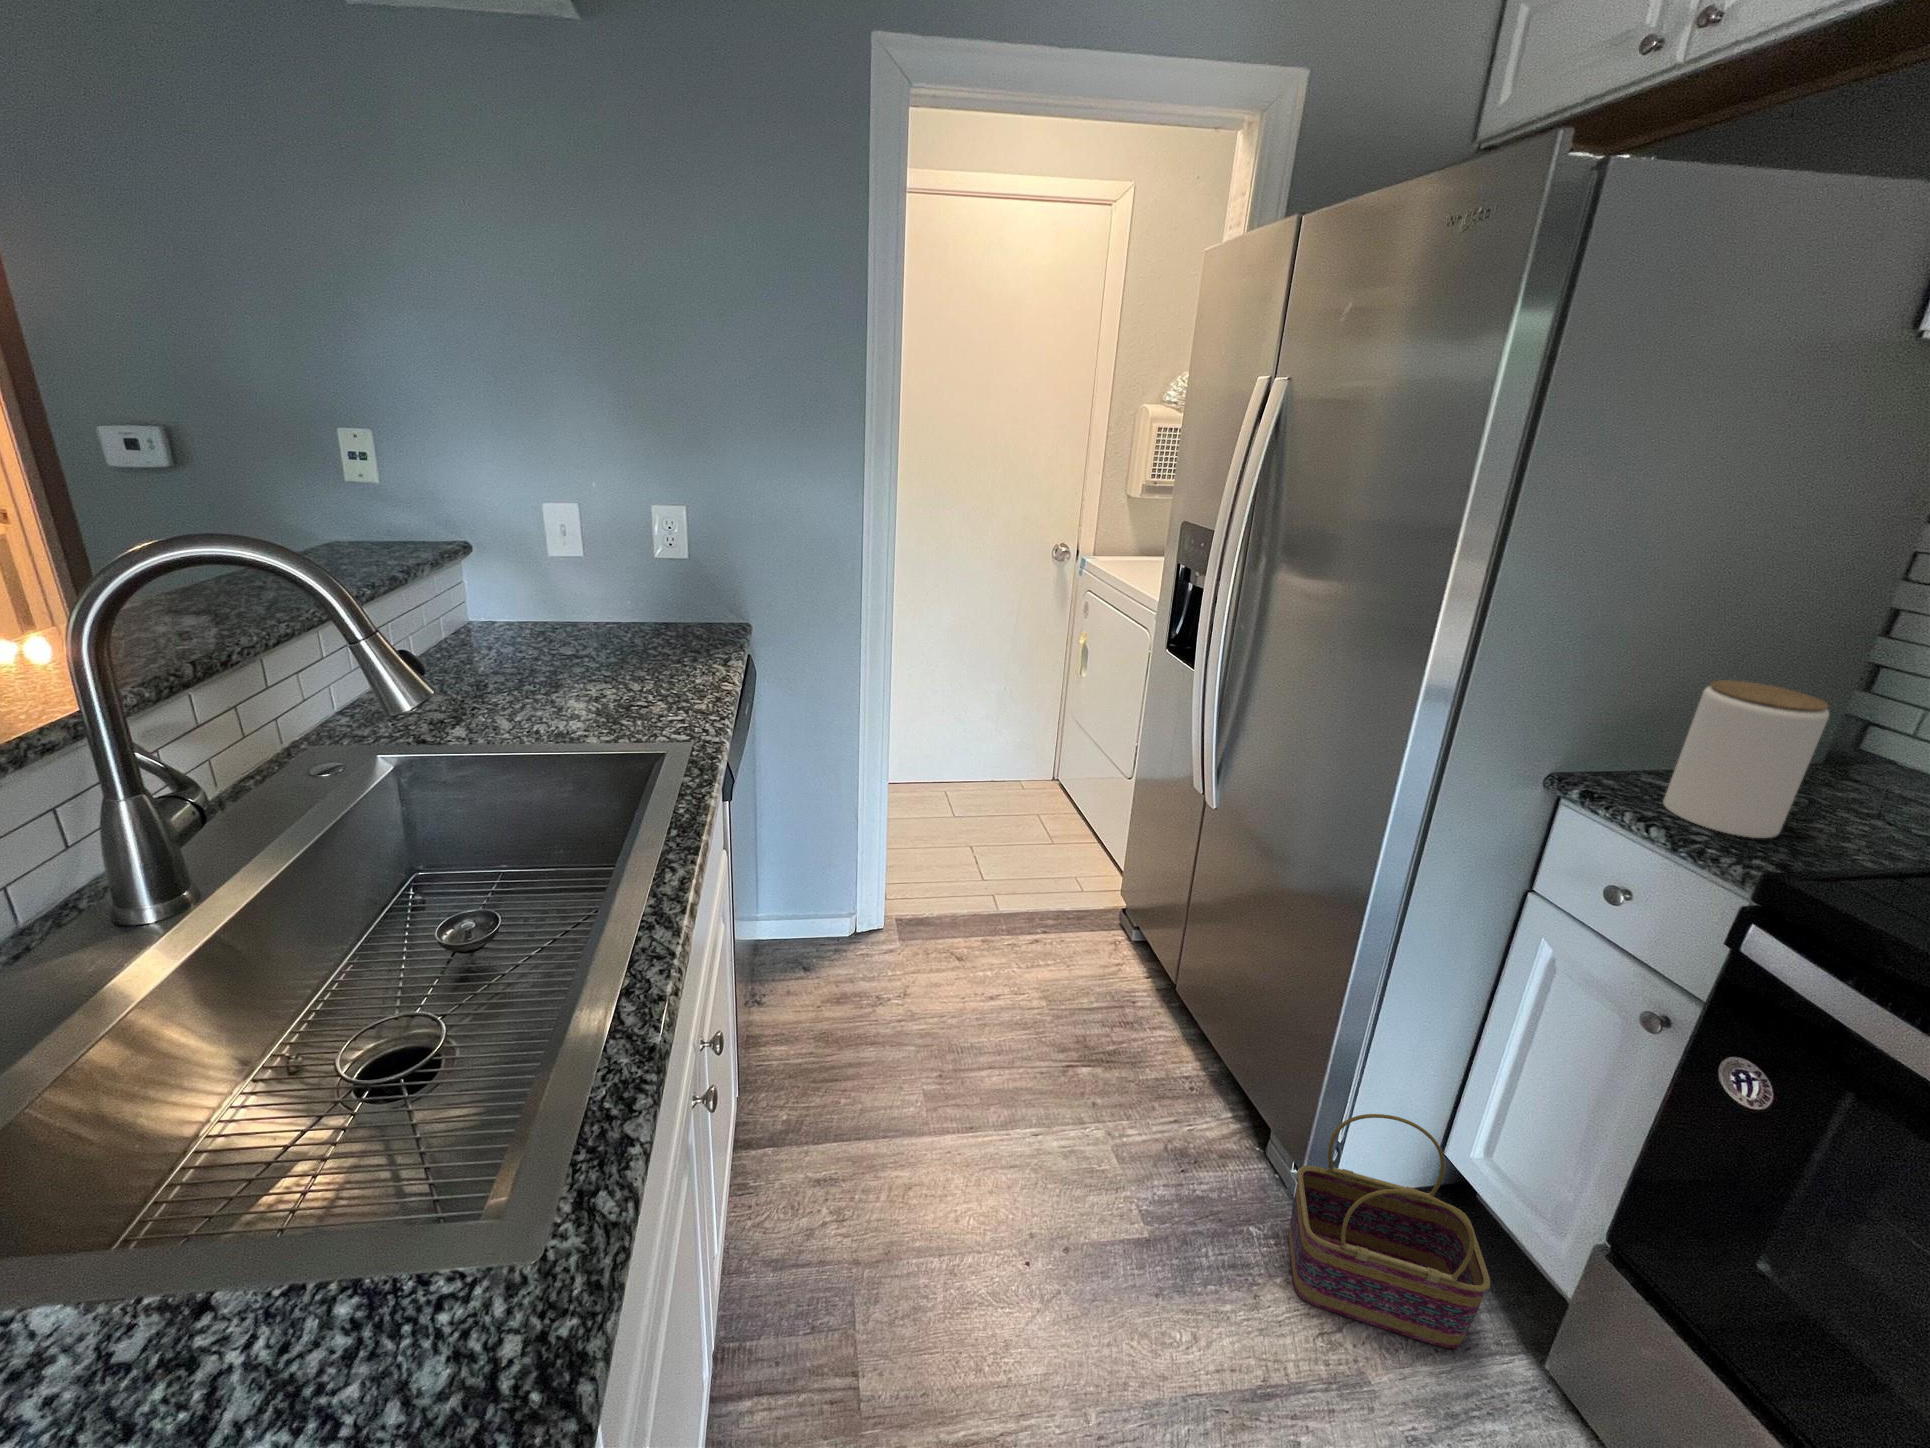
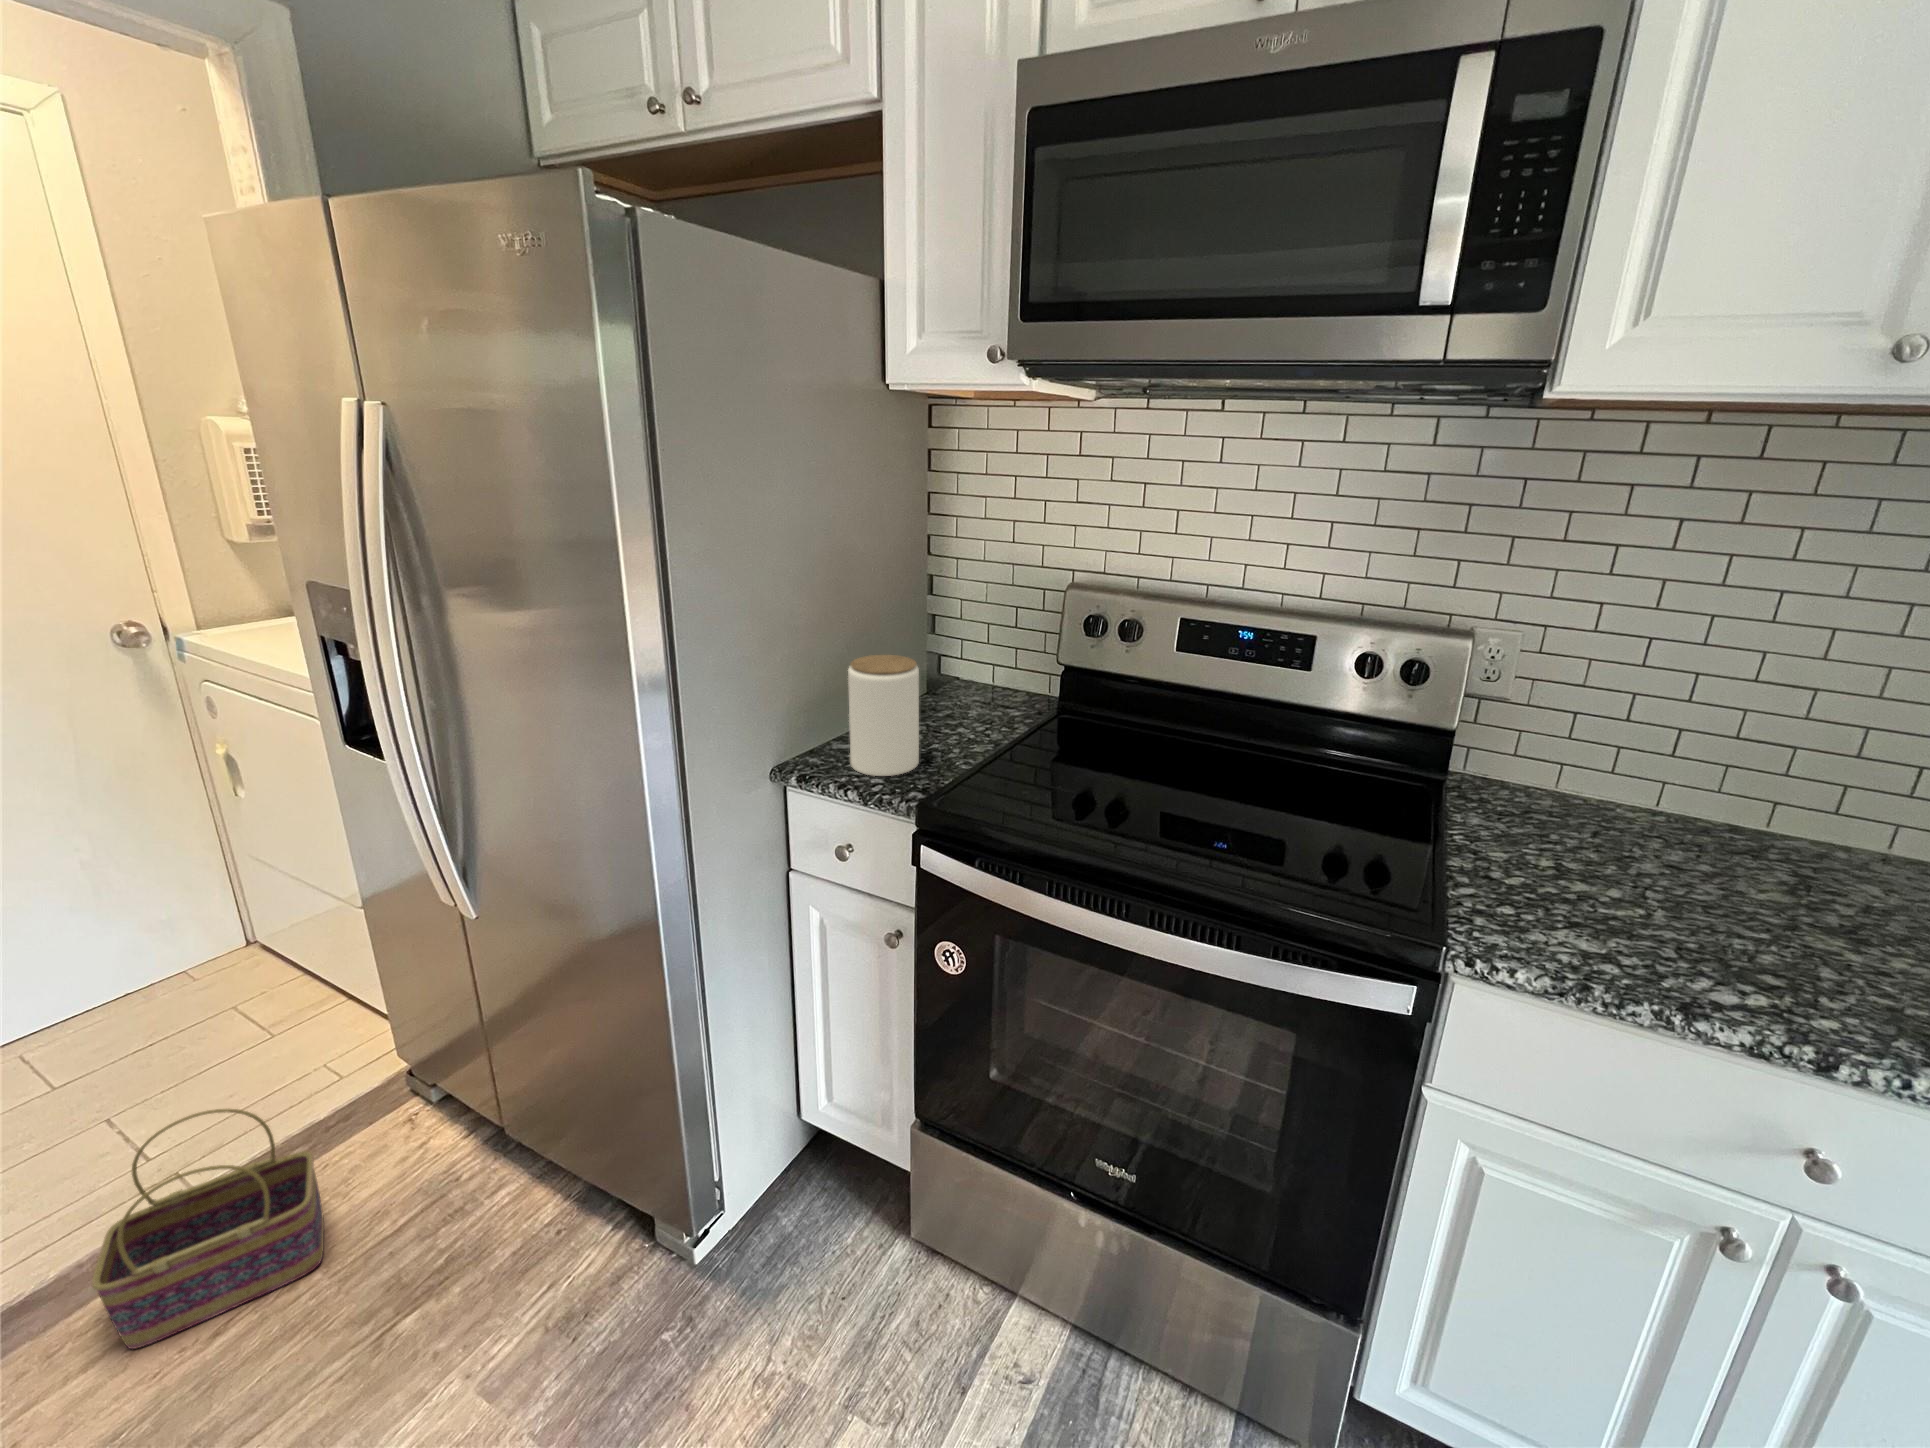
basket: present [1288,1114,1490,1348] -> present [92,1109,324,1349]

